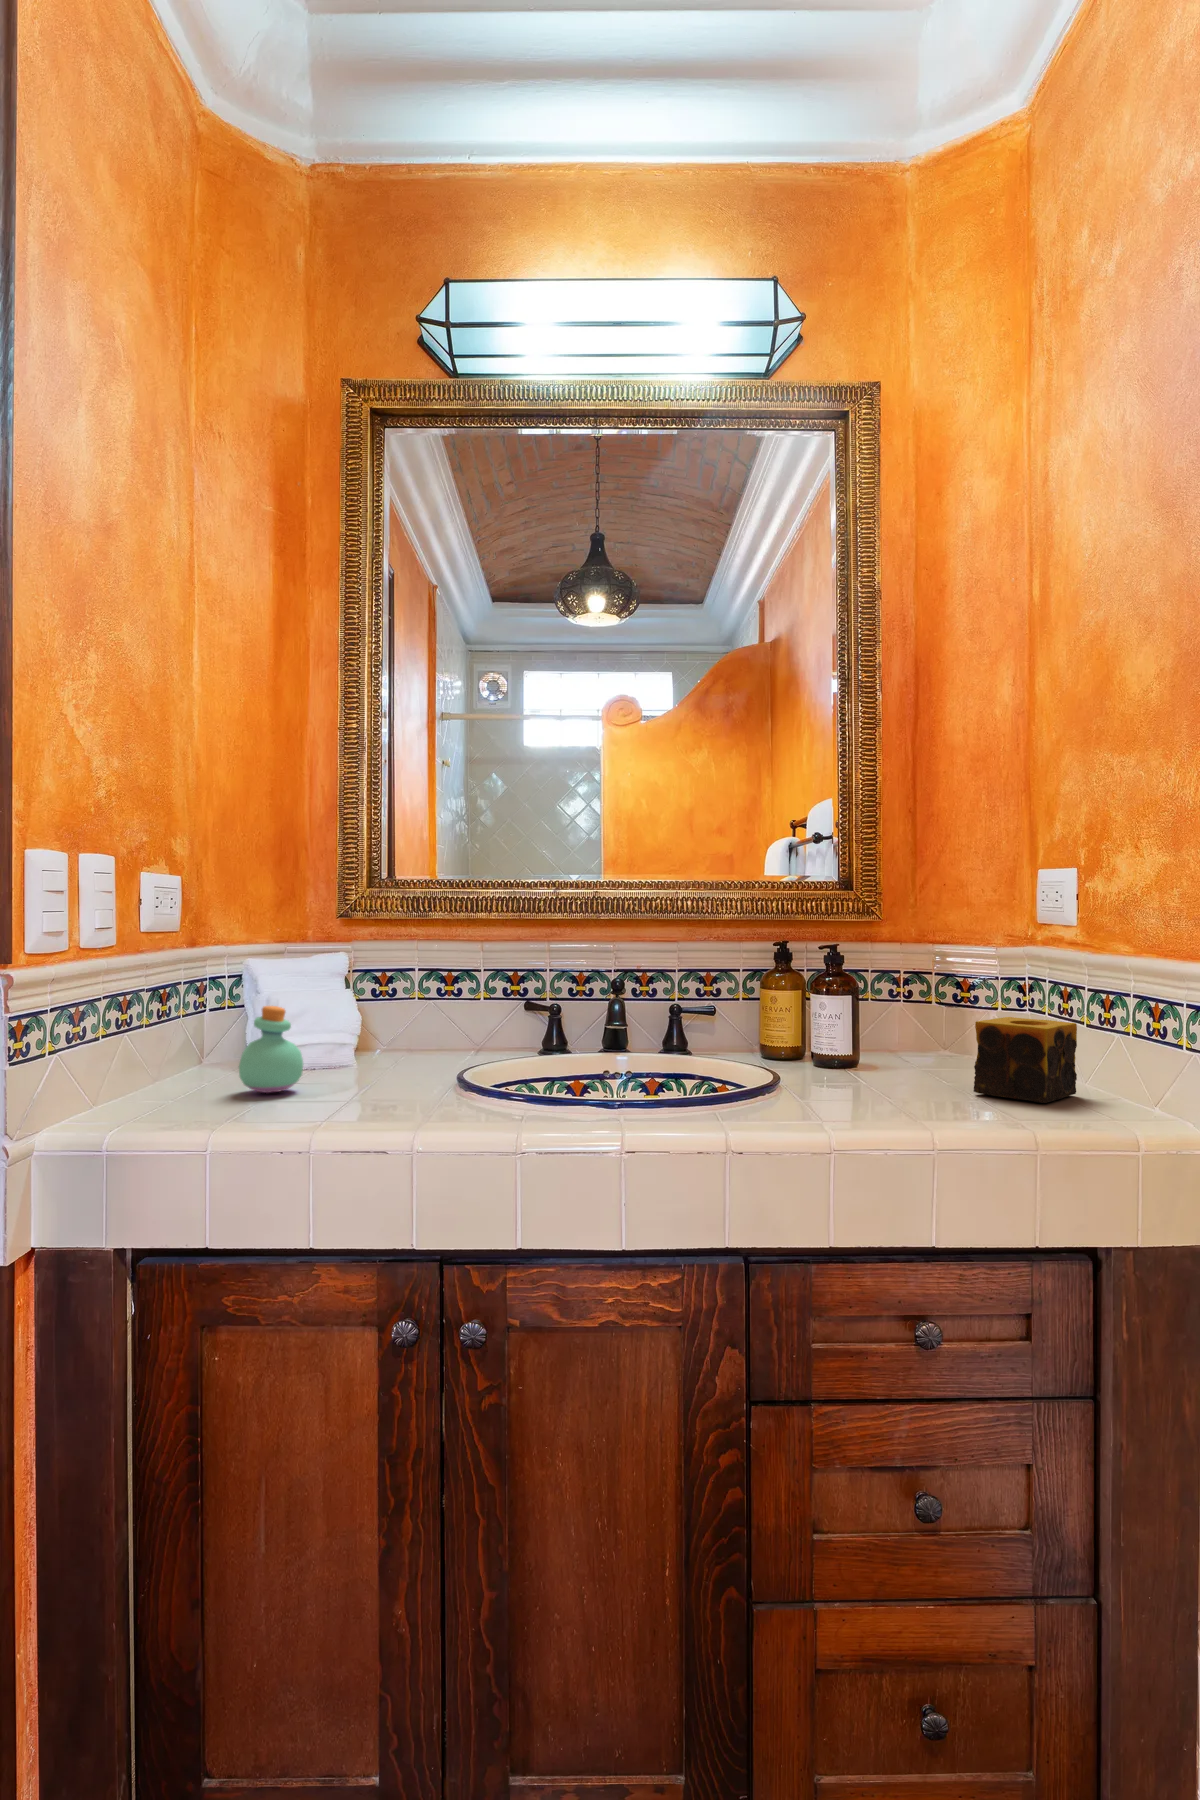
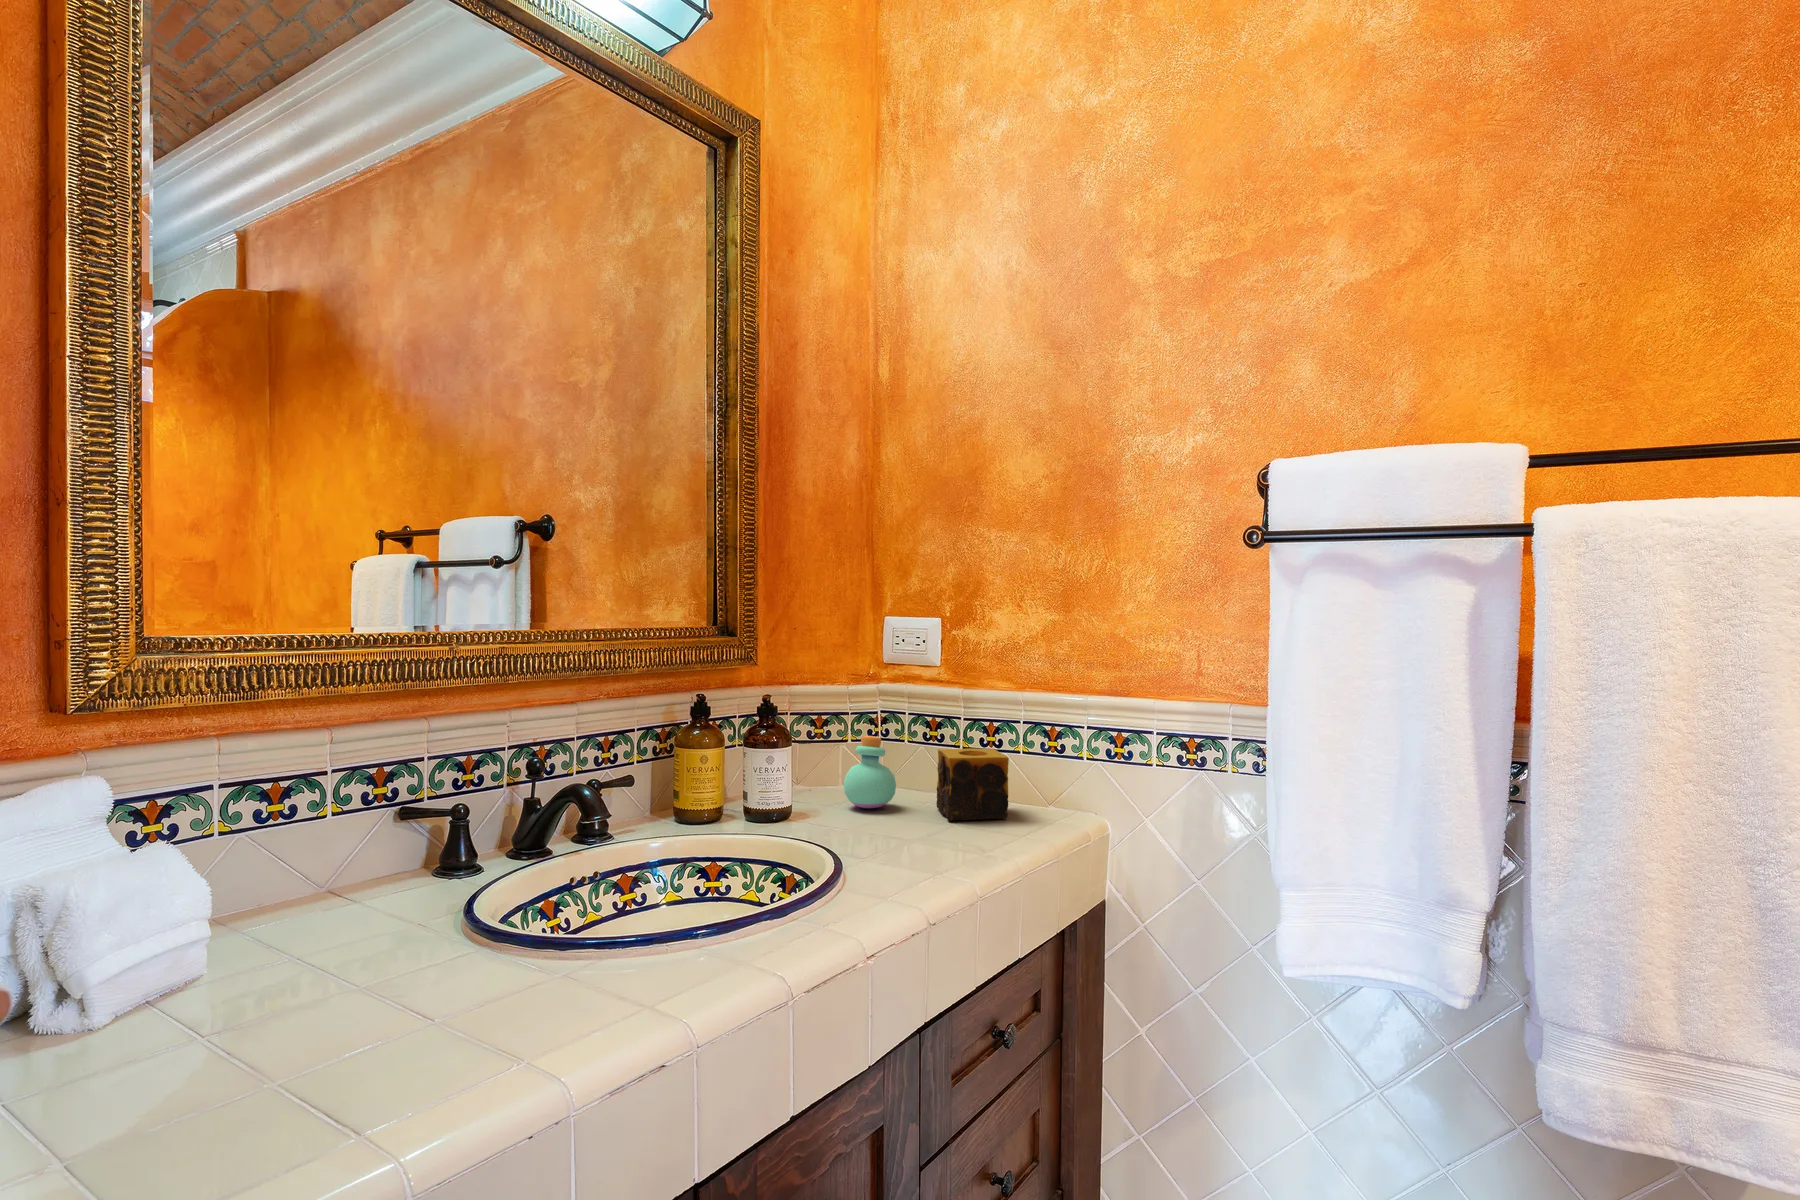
perfume bottle: present [239,1006,303,1093] -> present [844,736,896,808]

